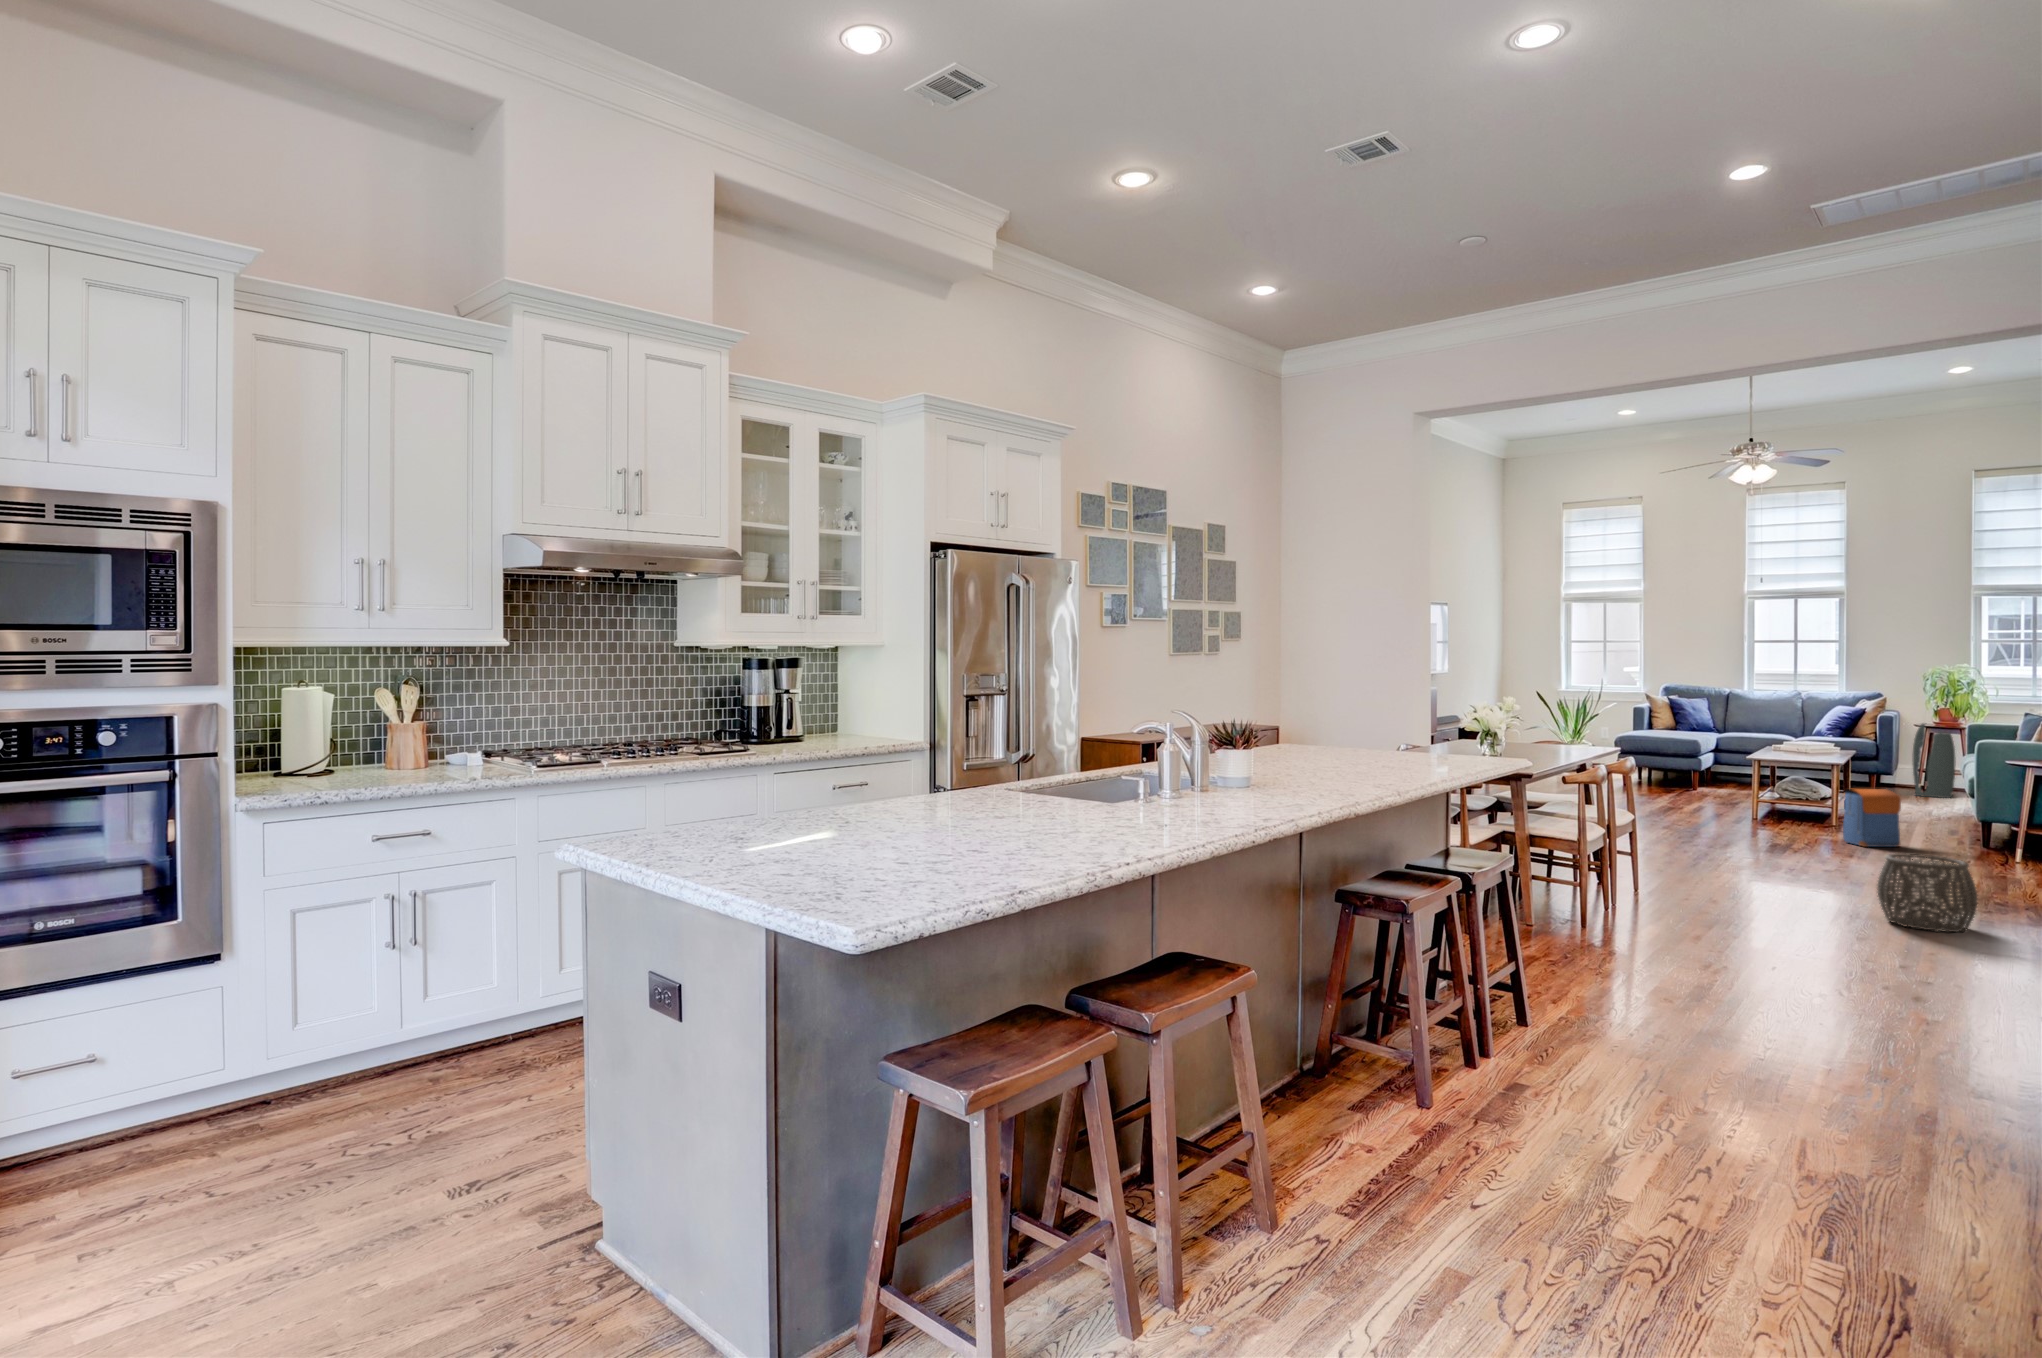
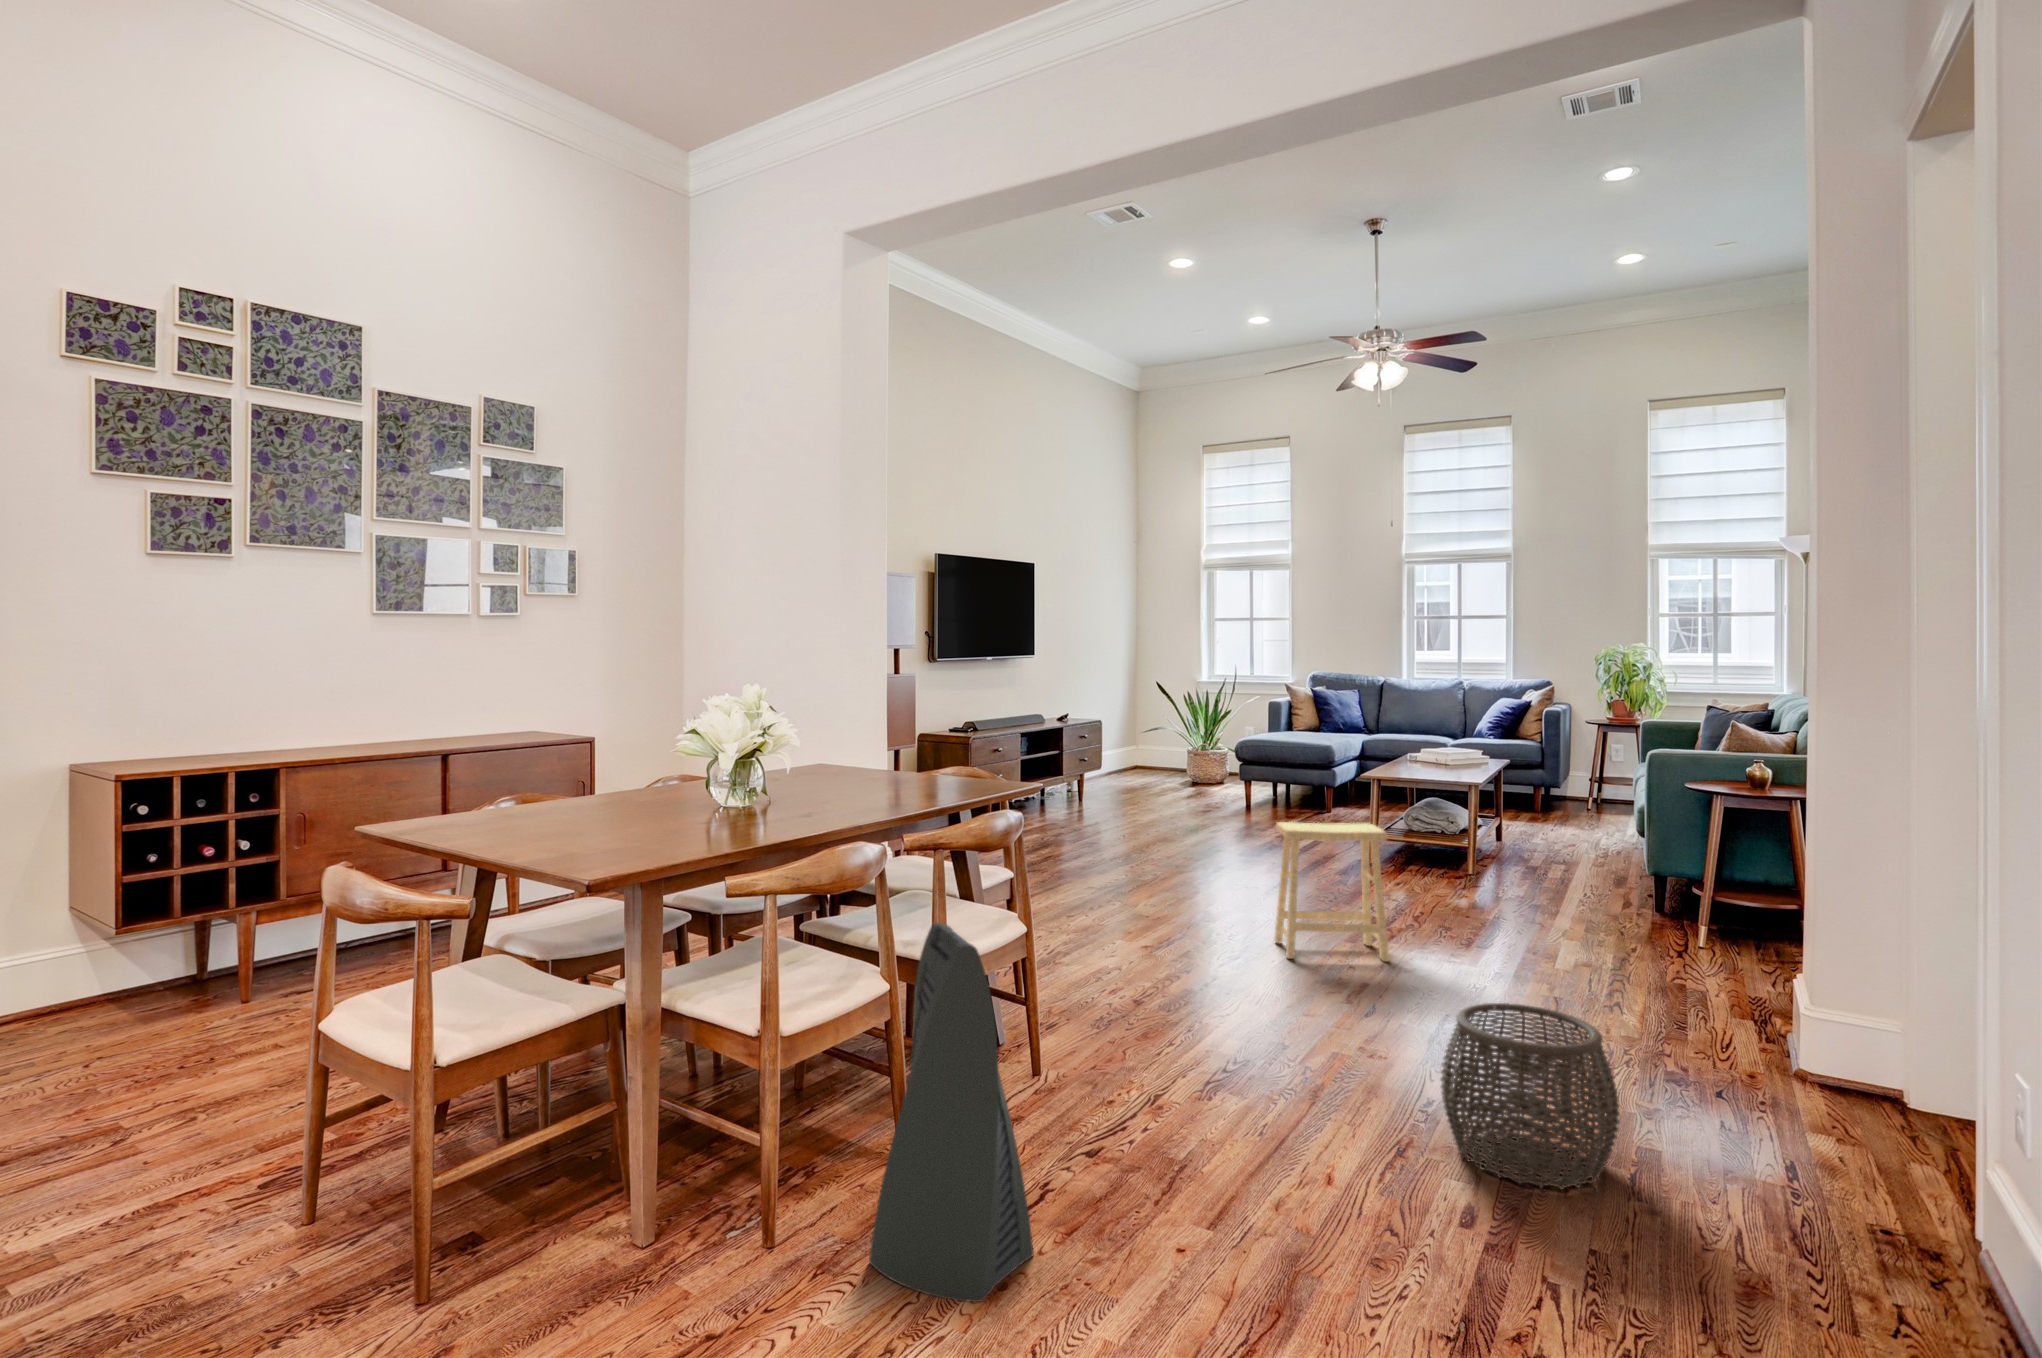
air purifier: present [1913,724,1956,798] -> present [869,923,1034,1302]
footstool: none [1717,779,1803,864] -> present [1274,822,1389,962]
backpack: present [1843,789,1901,847] -> none [1470,825,1544,915]

